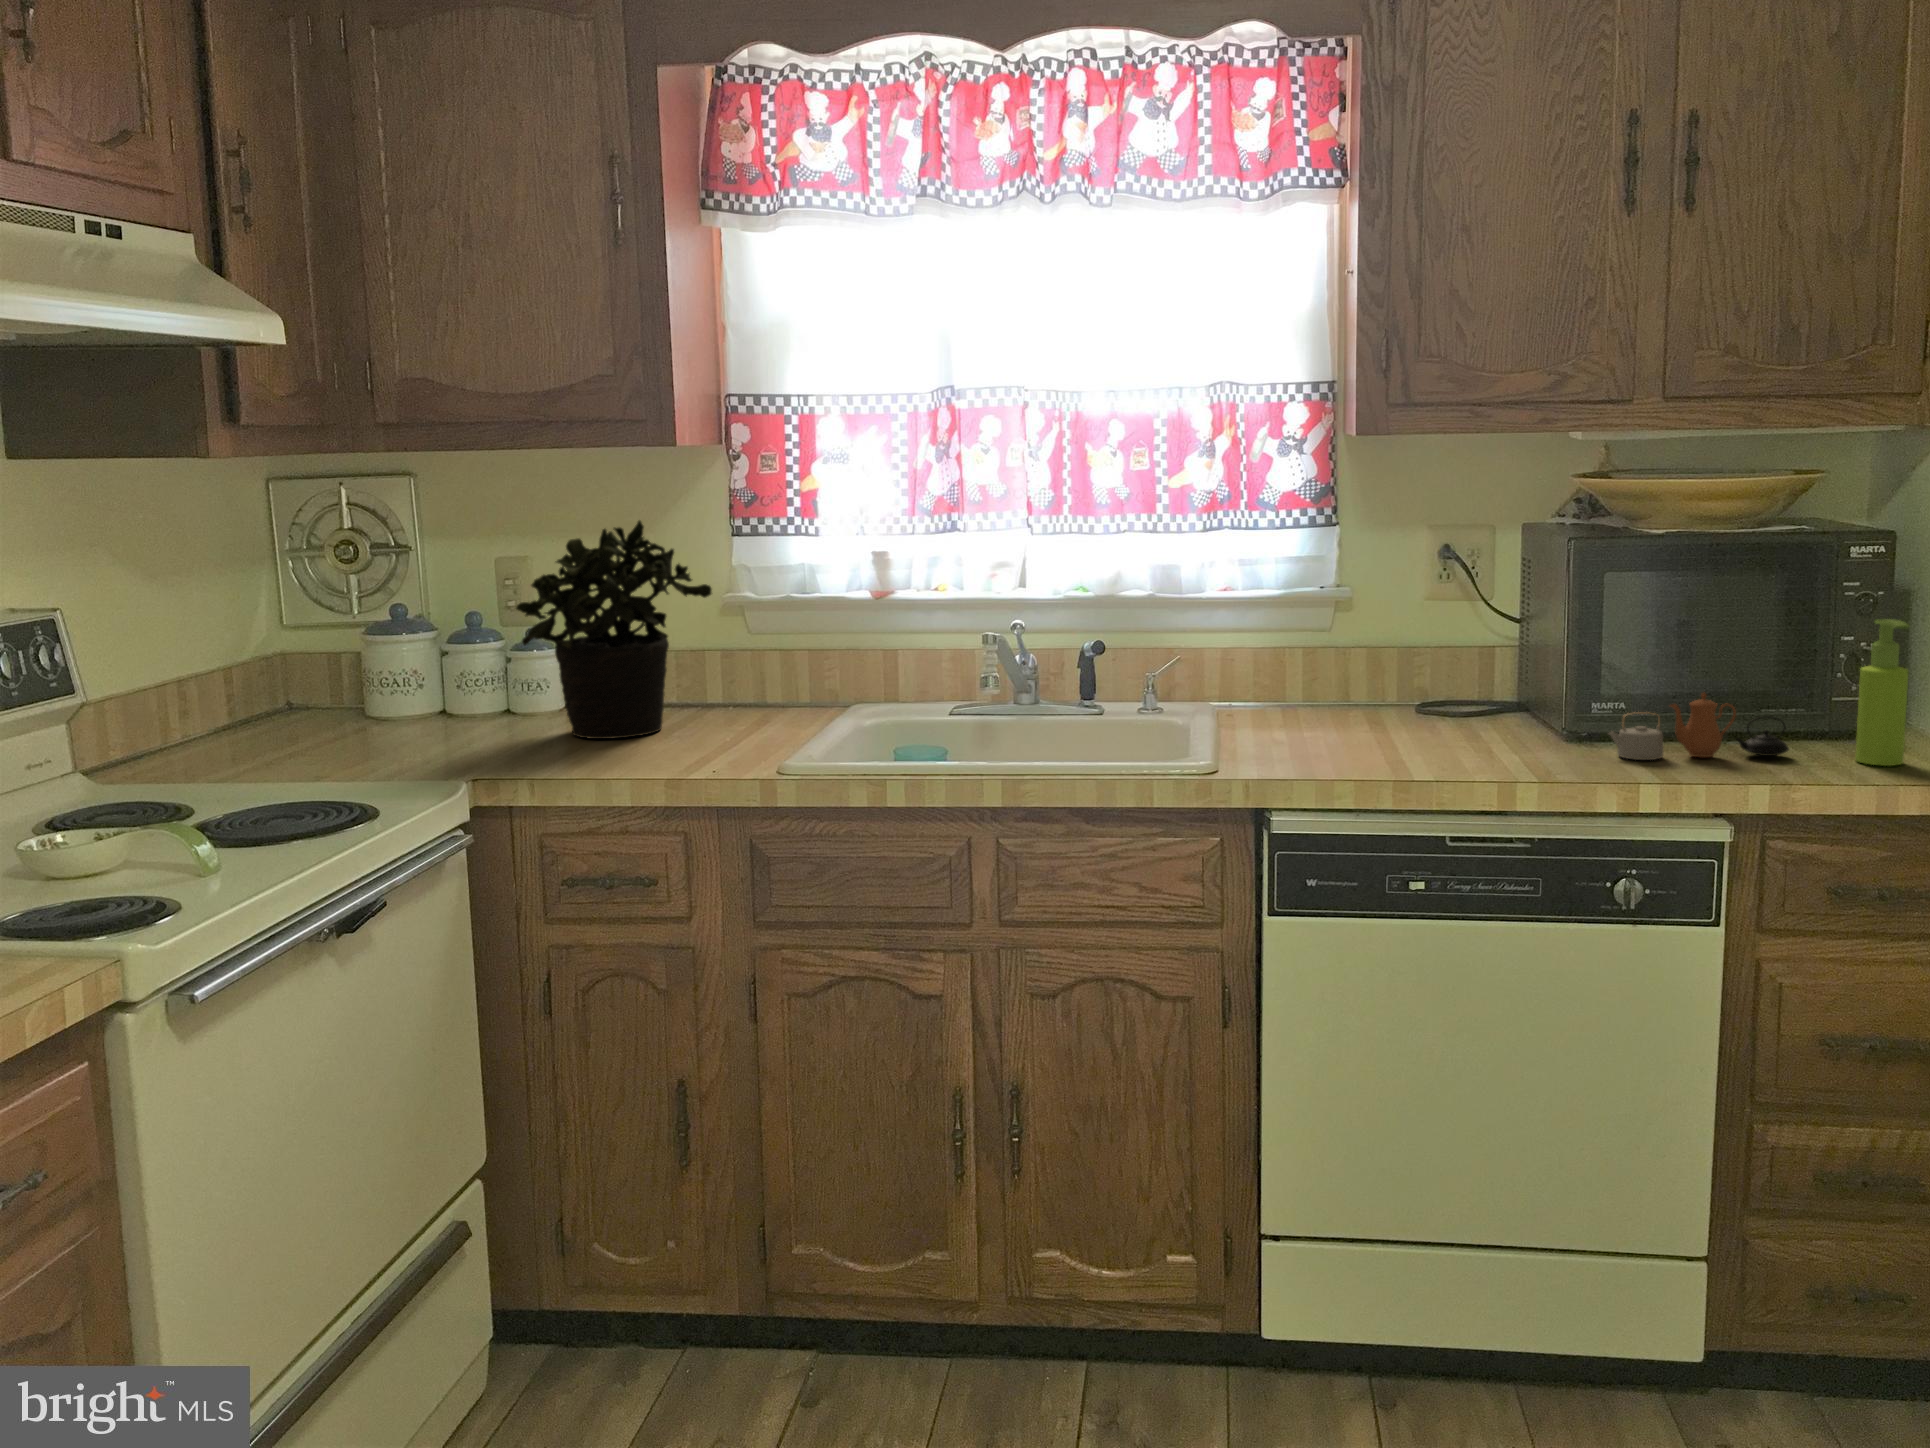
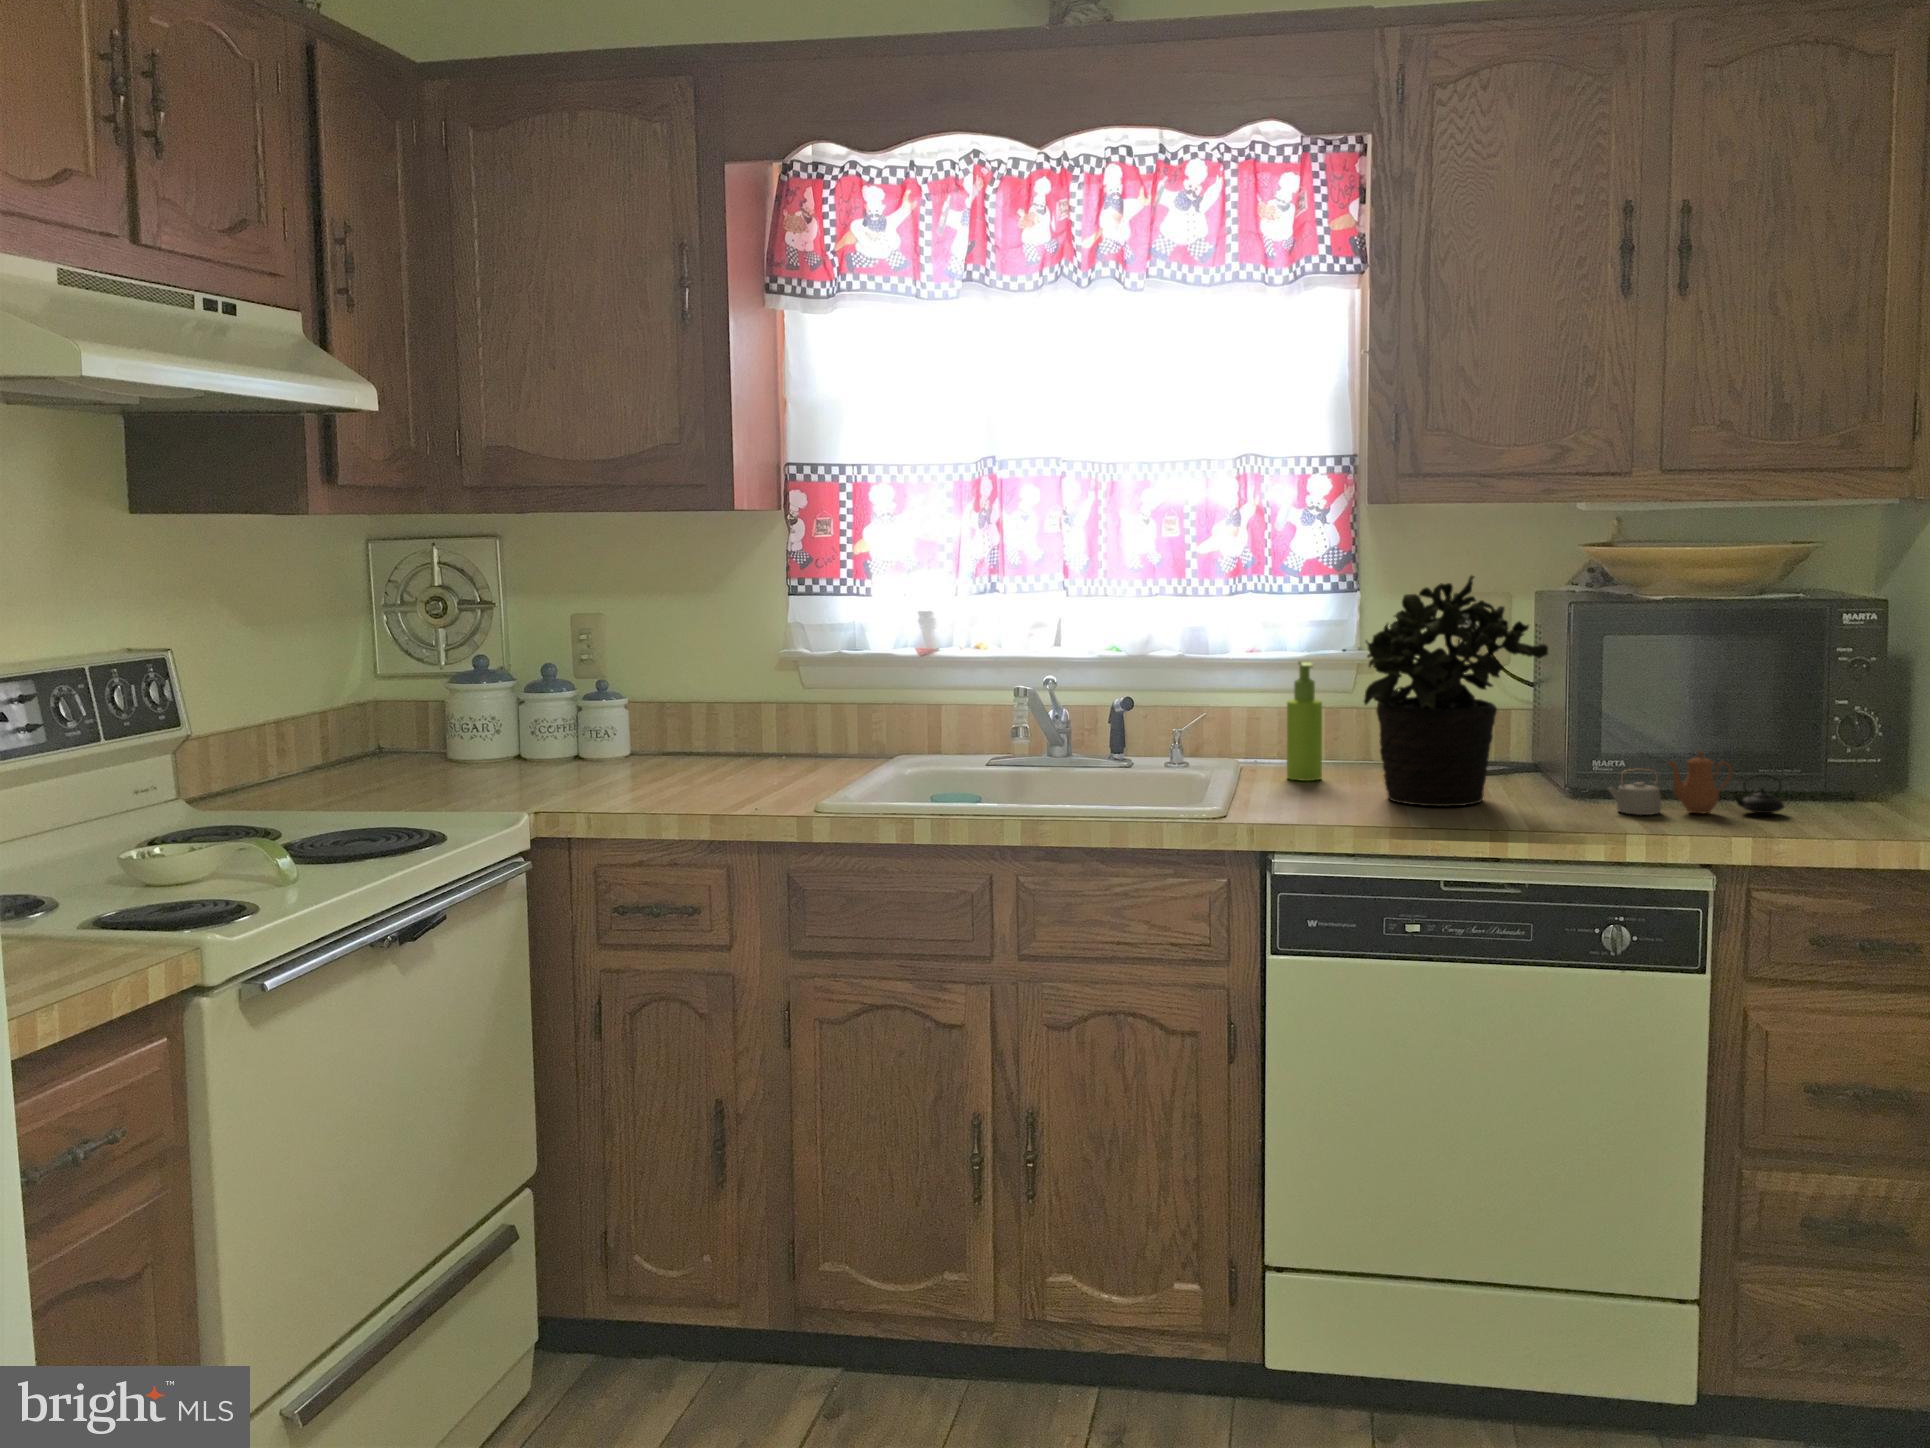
potted plant: present [516,520,712,739] -> present [1364,576,1548,806]
soap dispenser: present [1856,619,1909,766] -> present [1287,661,1322,781]

